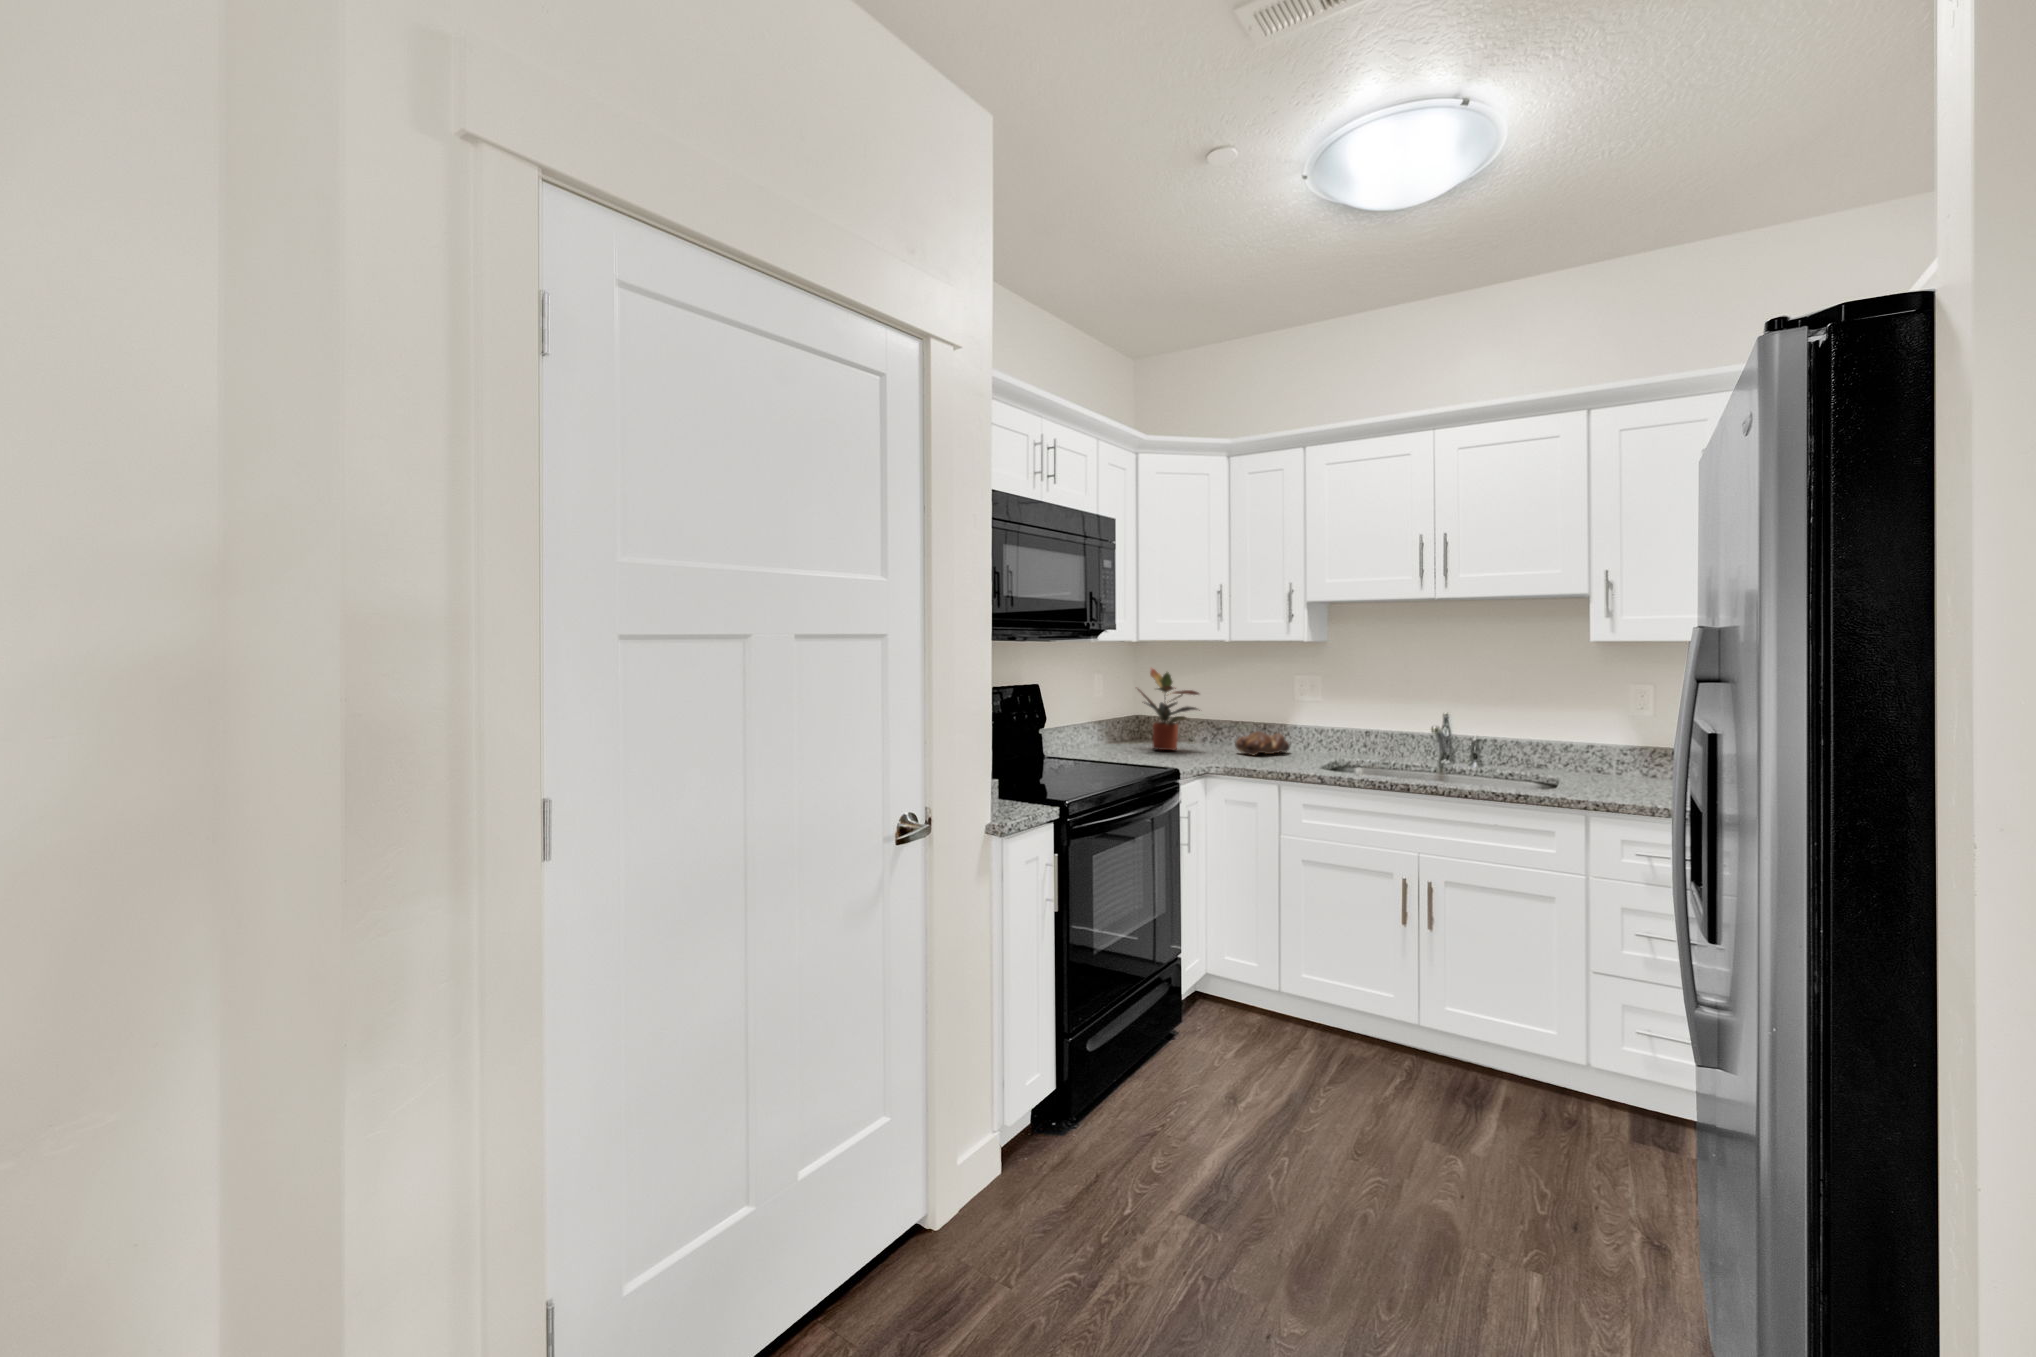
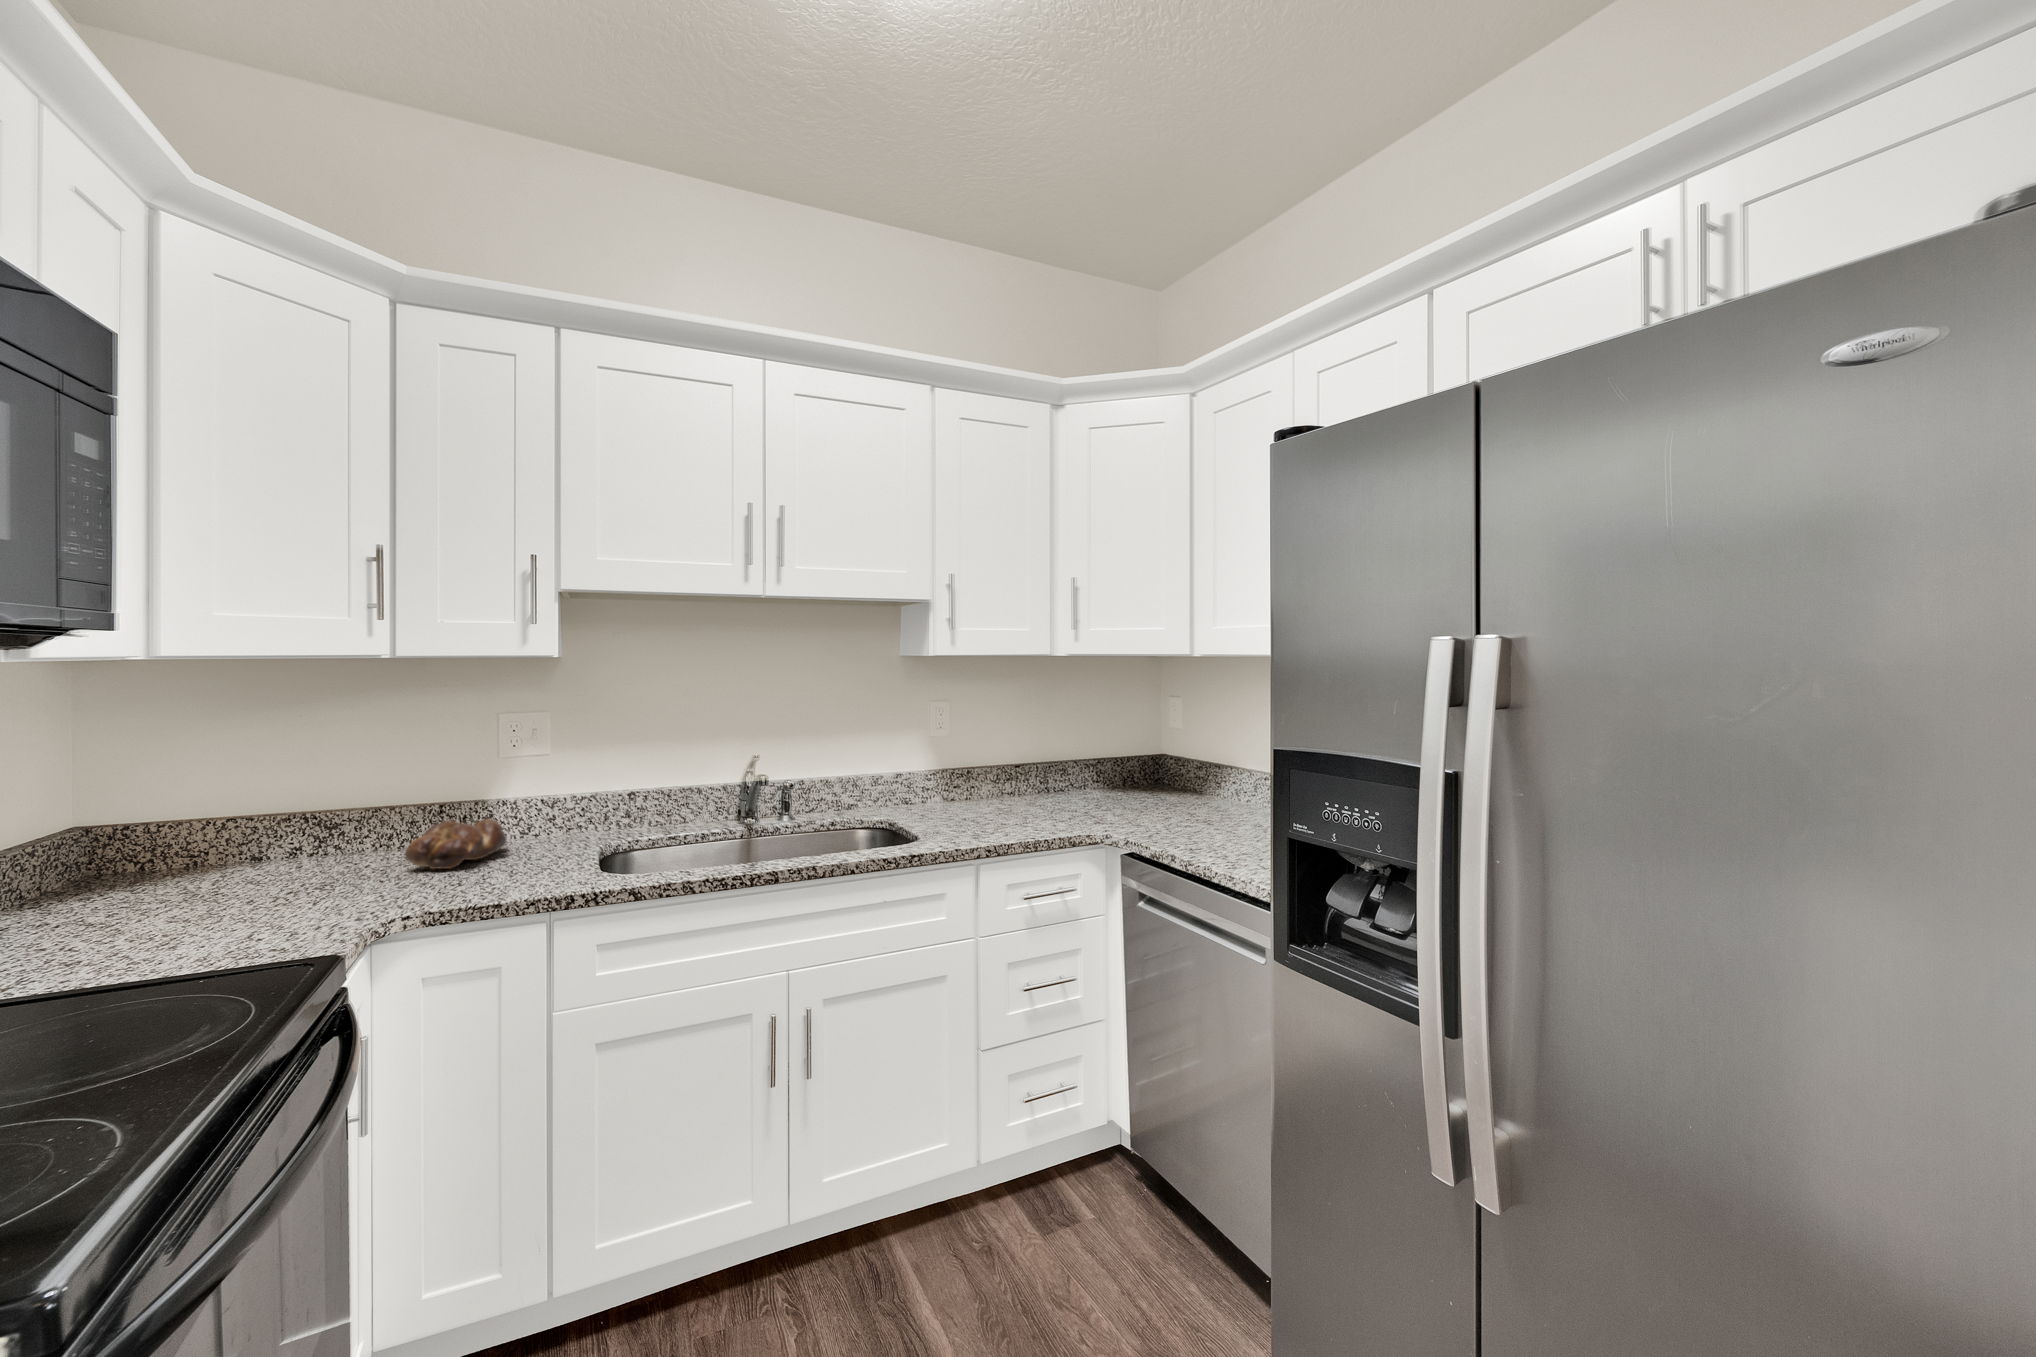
potted plant: present [1138,668,1200,750] -> none [126,717,325,903]

